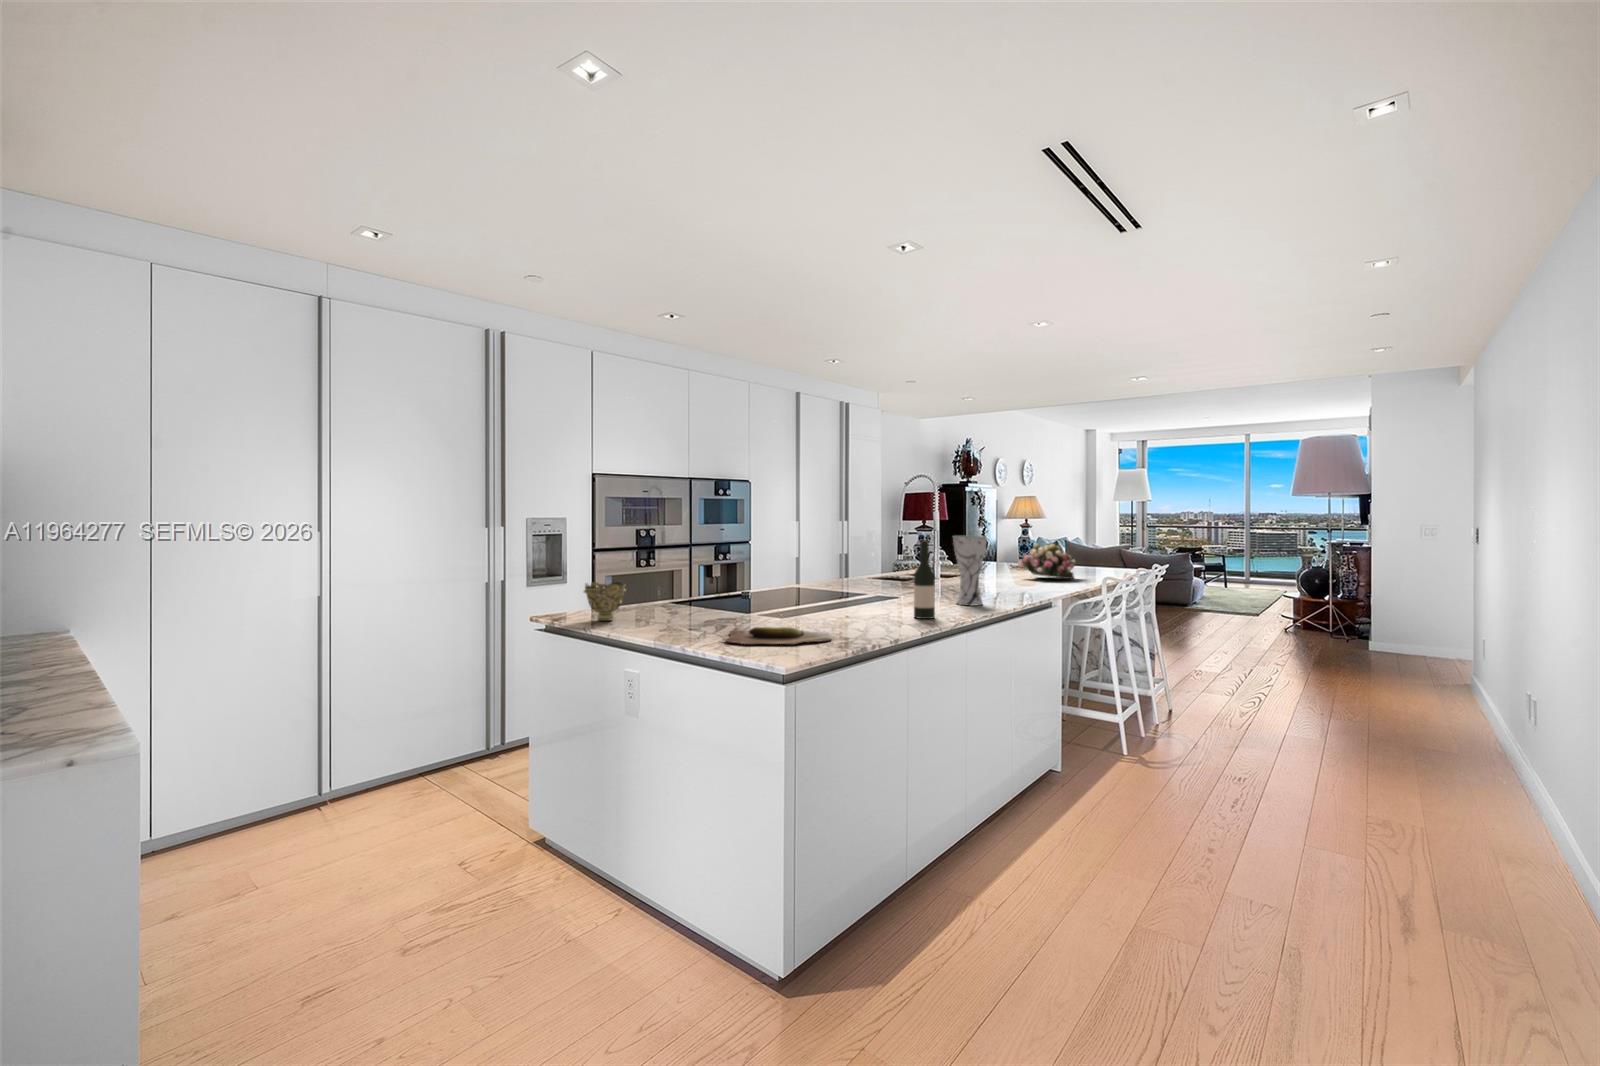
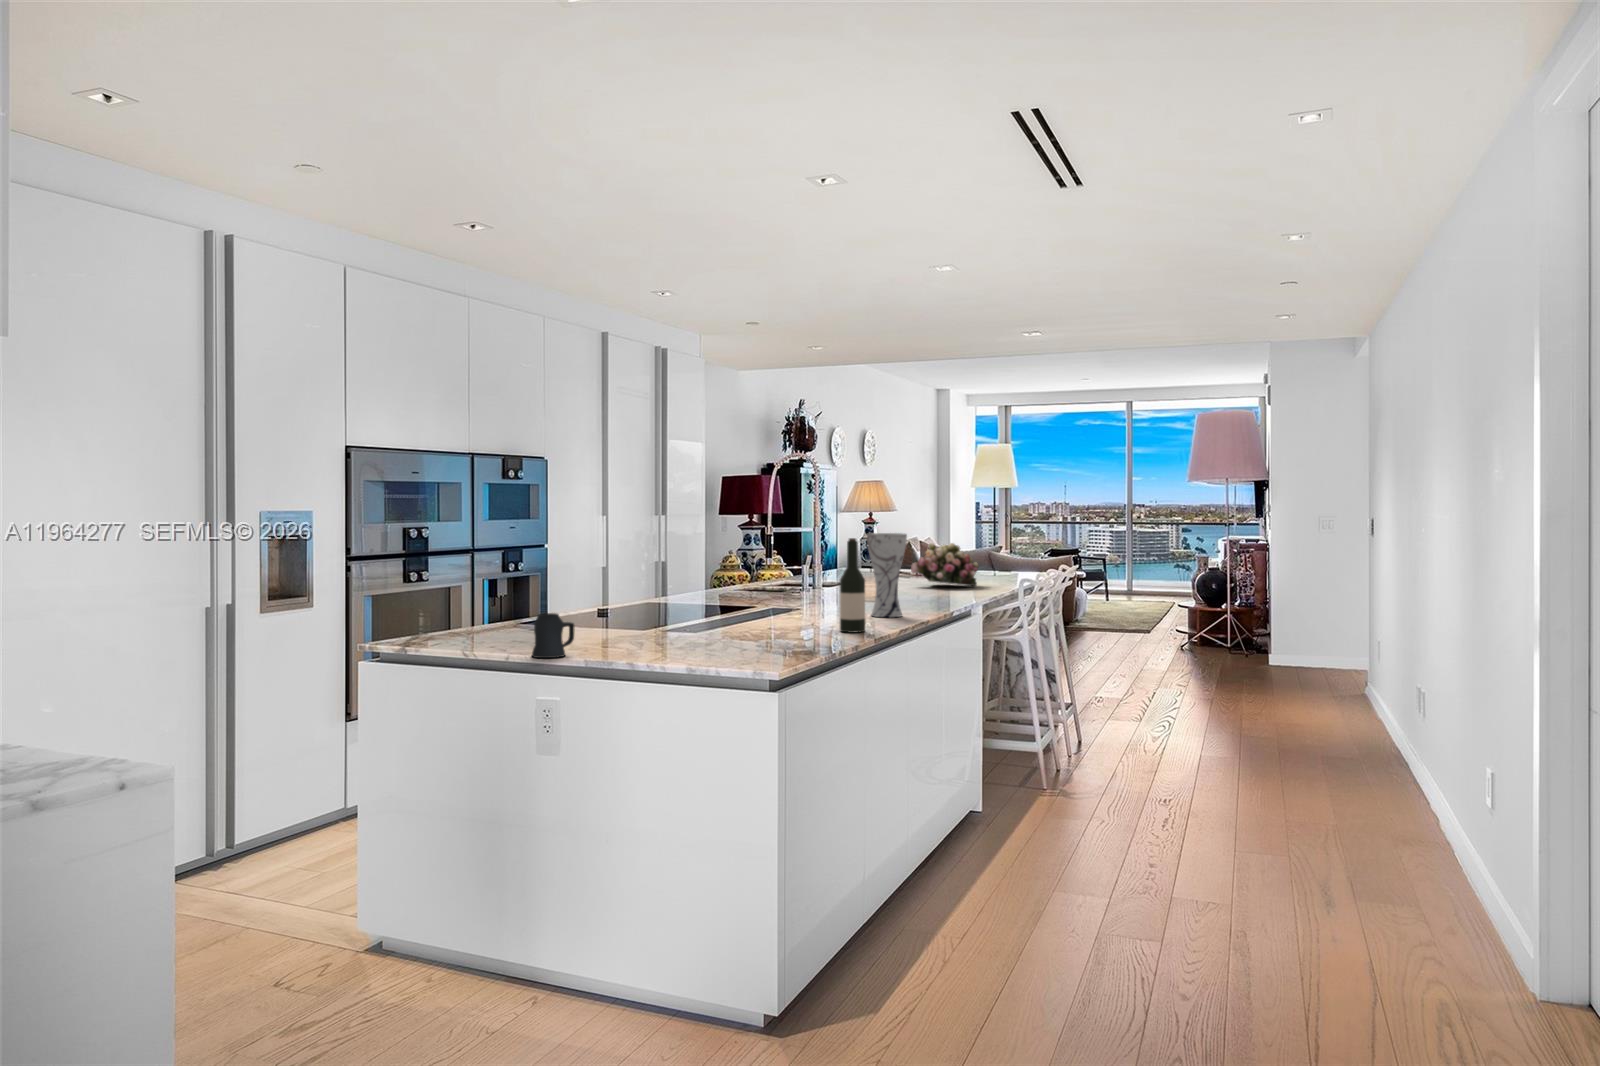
decorative bowl: present [584,582,626,621] -> none [430,597,486,648]
mug: none [642,597,678,633] -> present [532,613,574,658]
cutting board: present [723,627,831,644] -> none [646,643,777,664]

